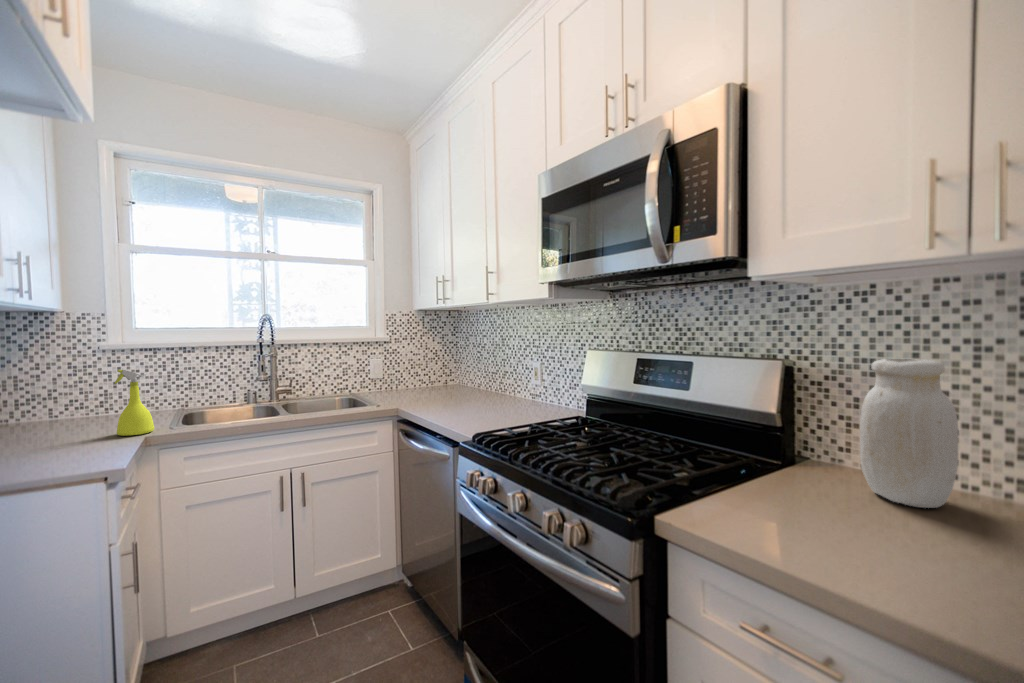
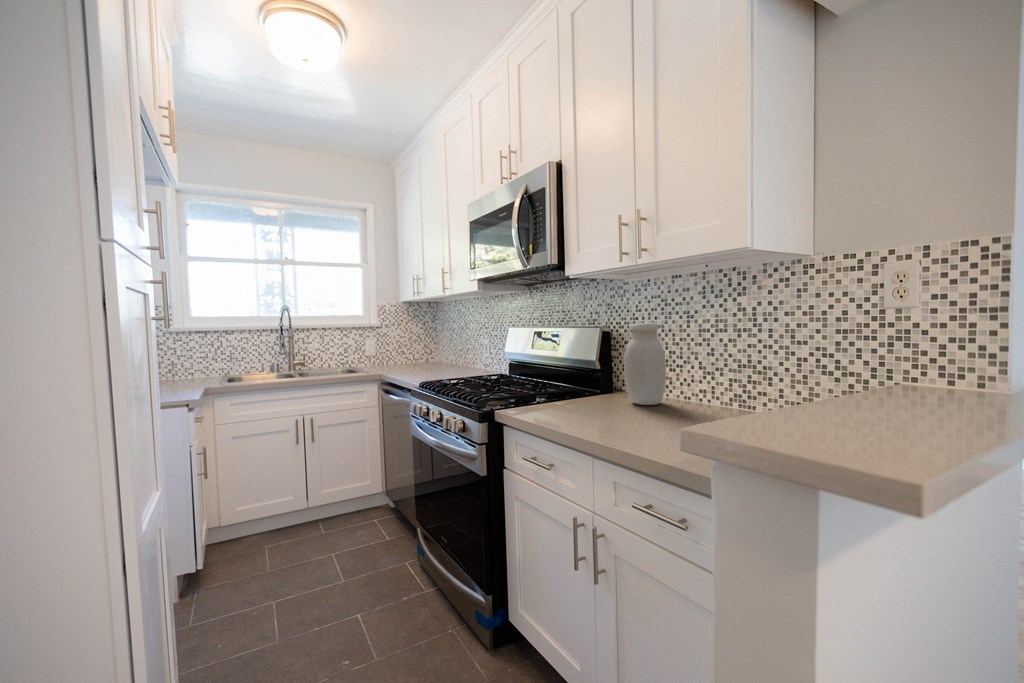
spray bottle: present [115,370,154,436] -> none [185,342,210,388]

